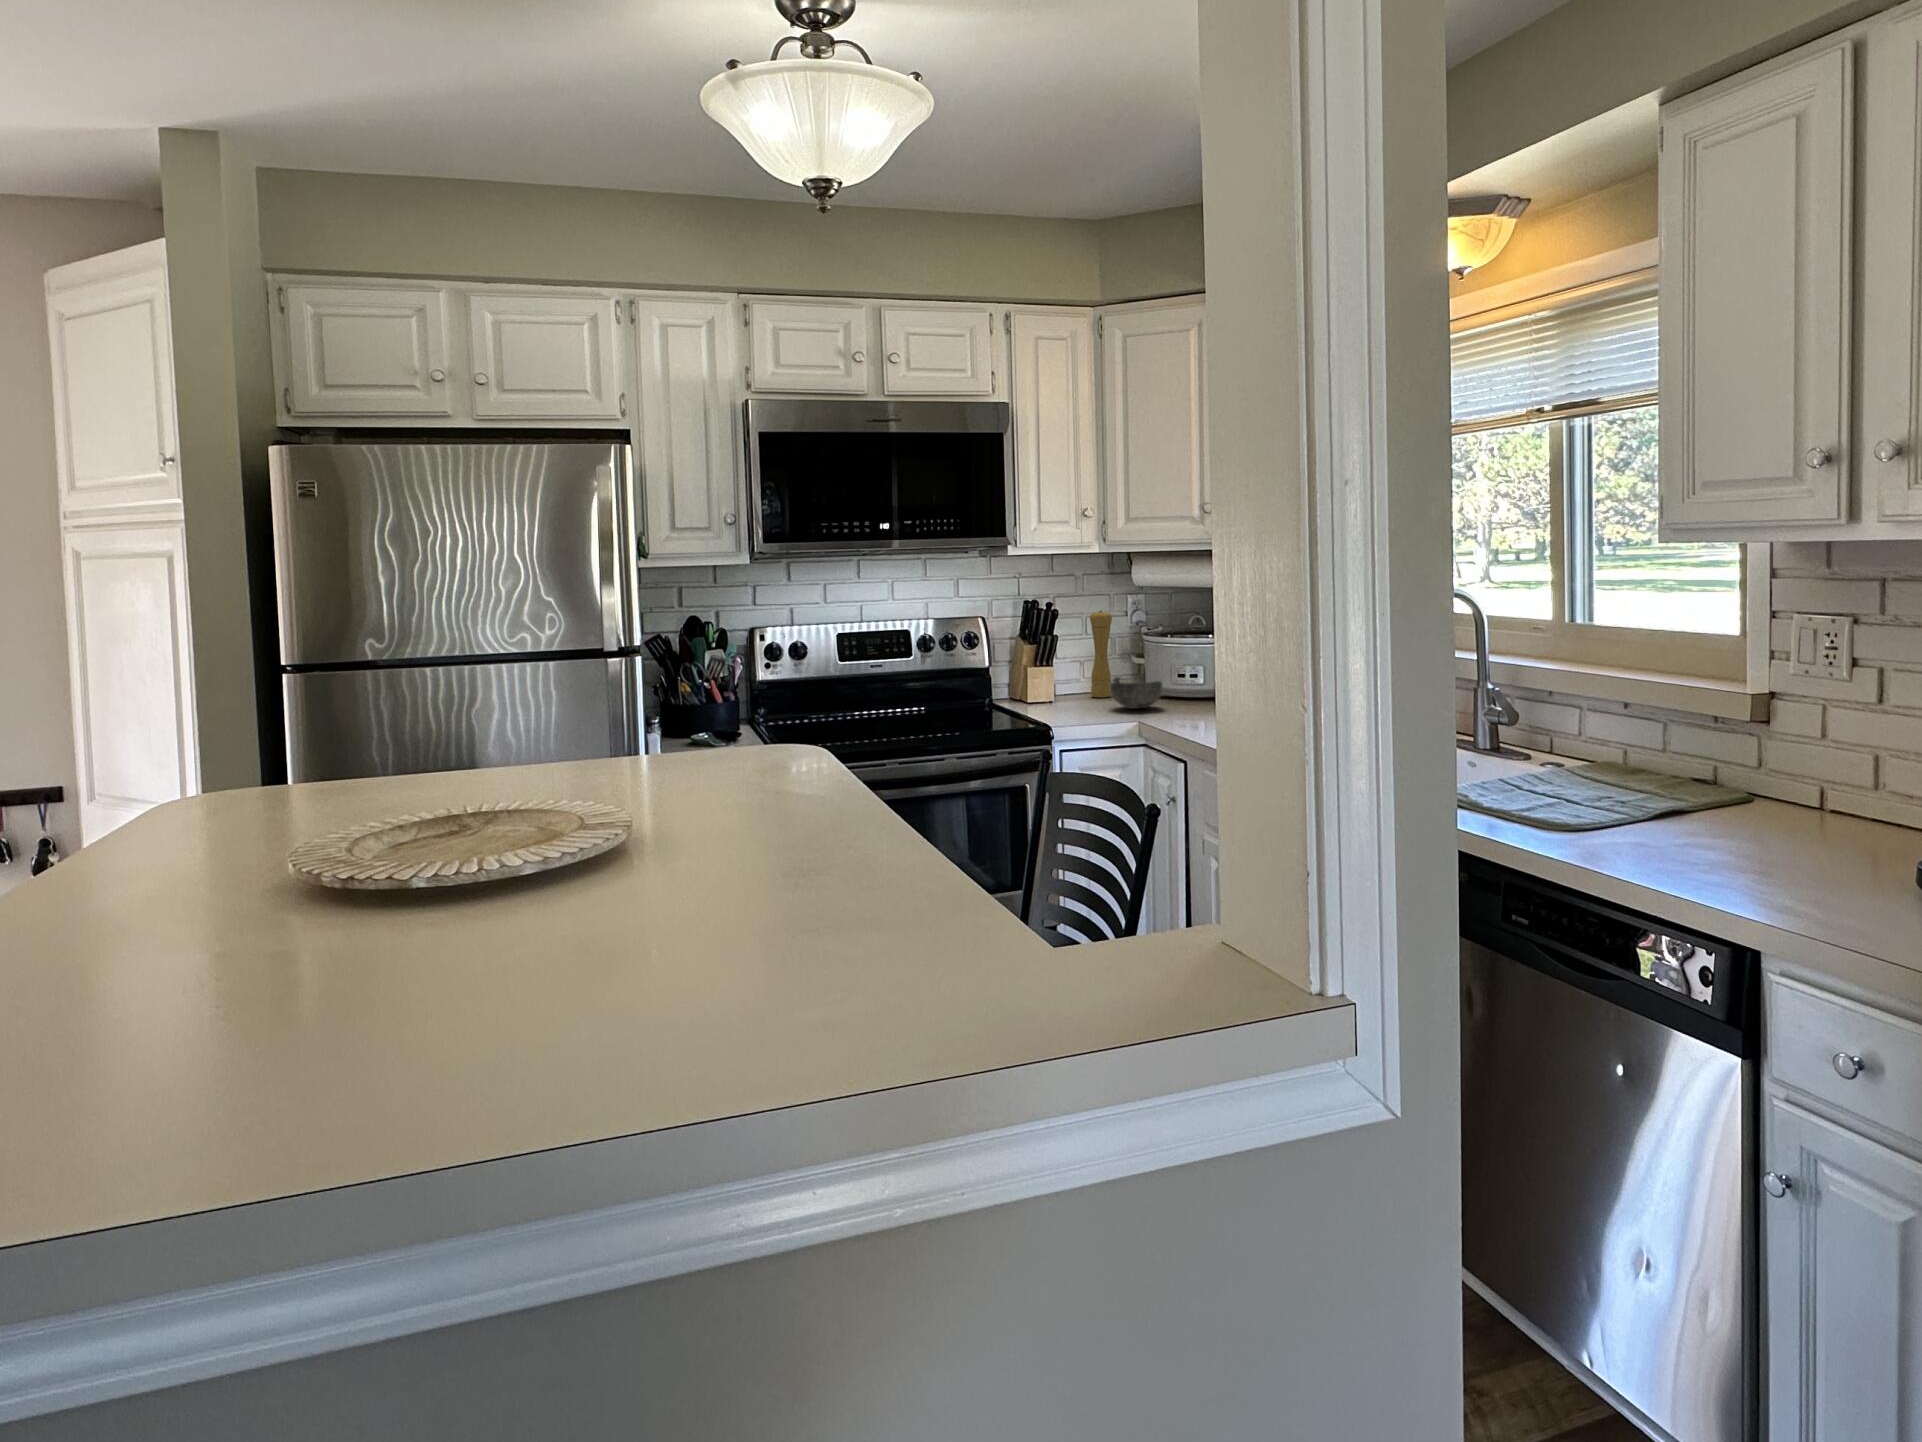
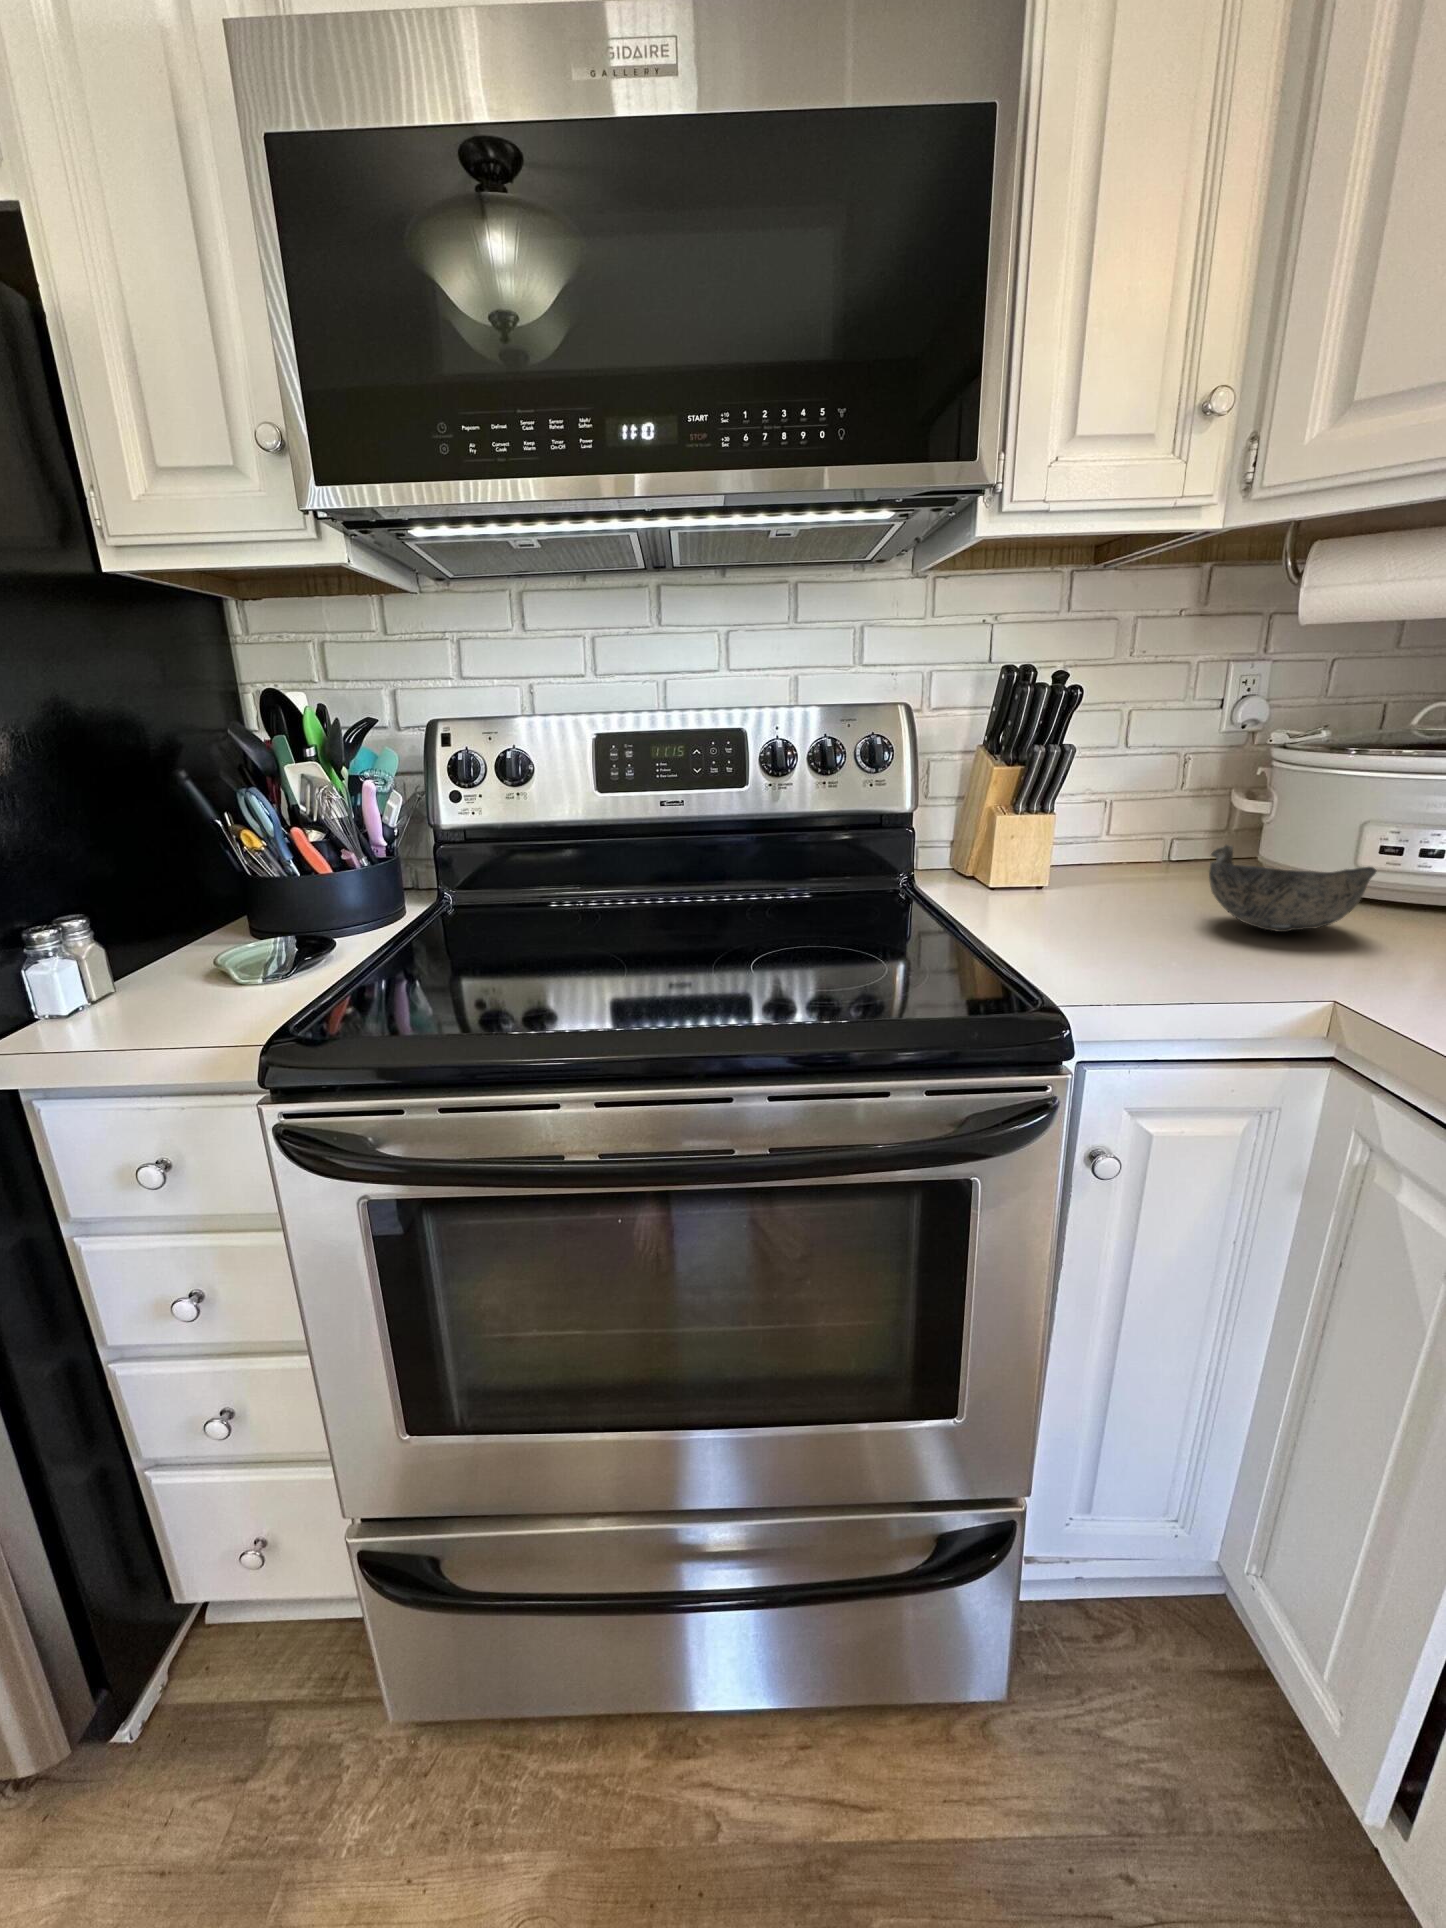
pepper mill: present [1090,611,1112,698] -> none [1136,689,1211,881]

